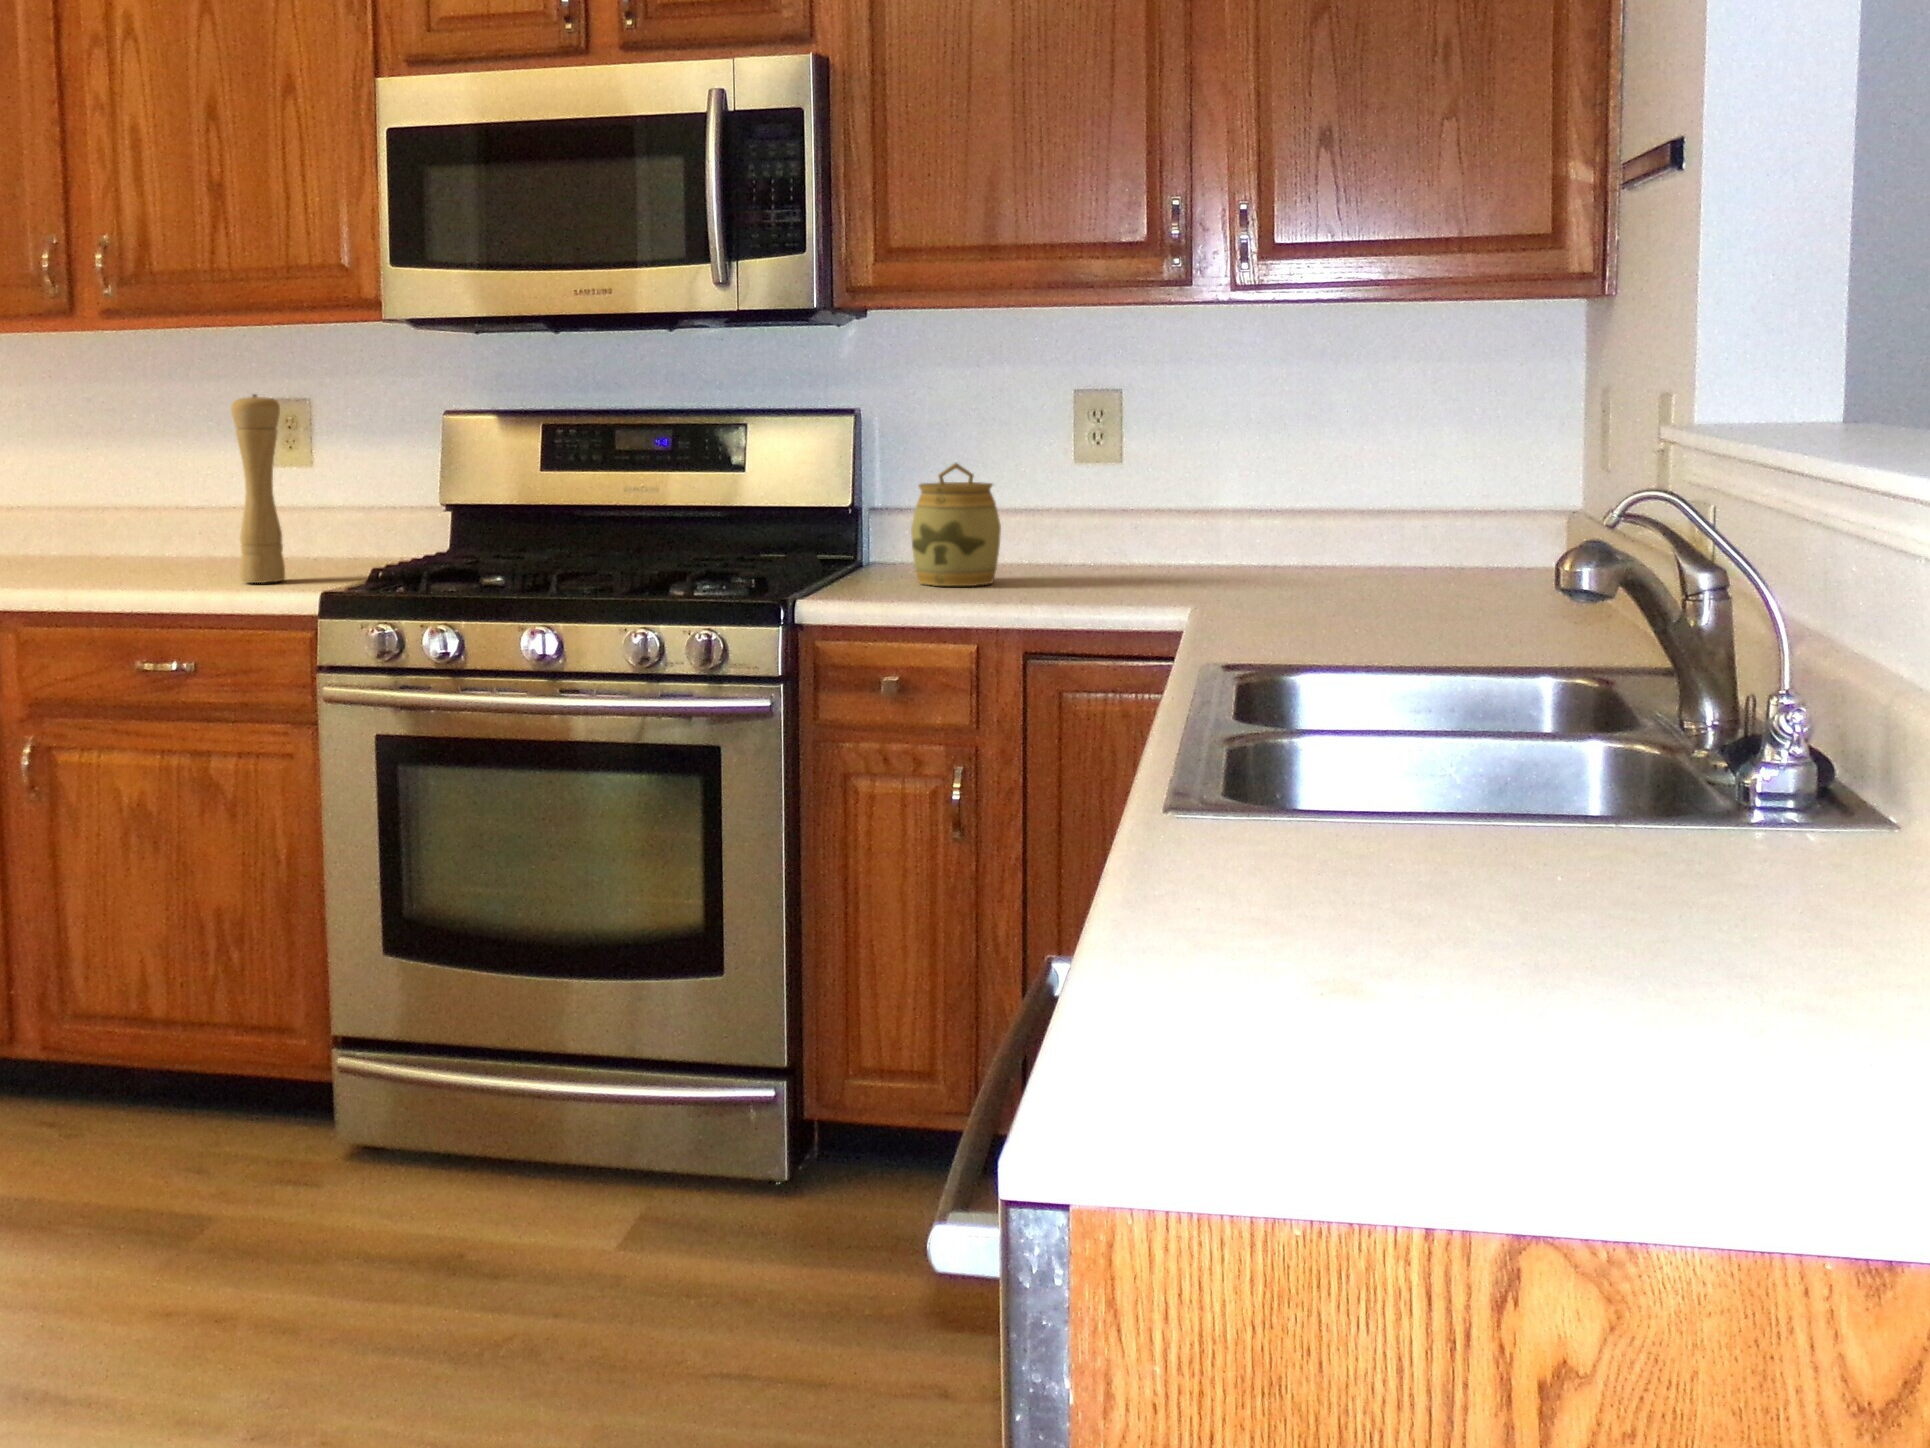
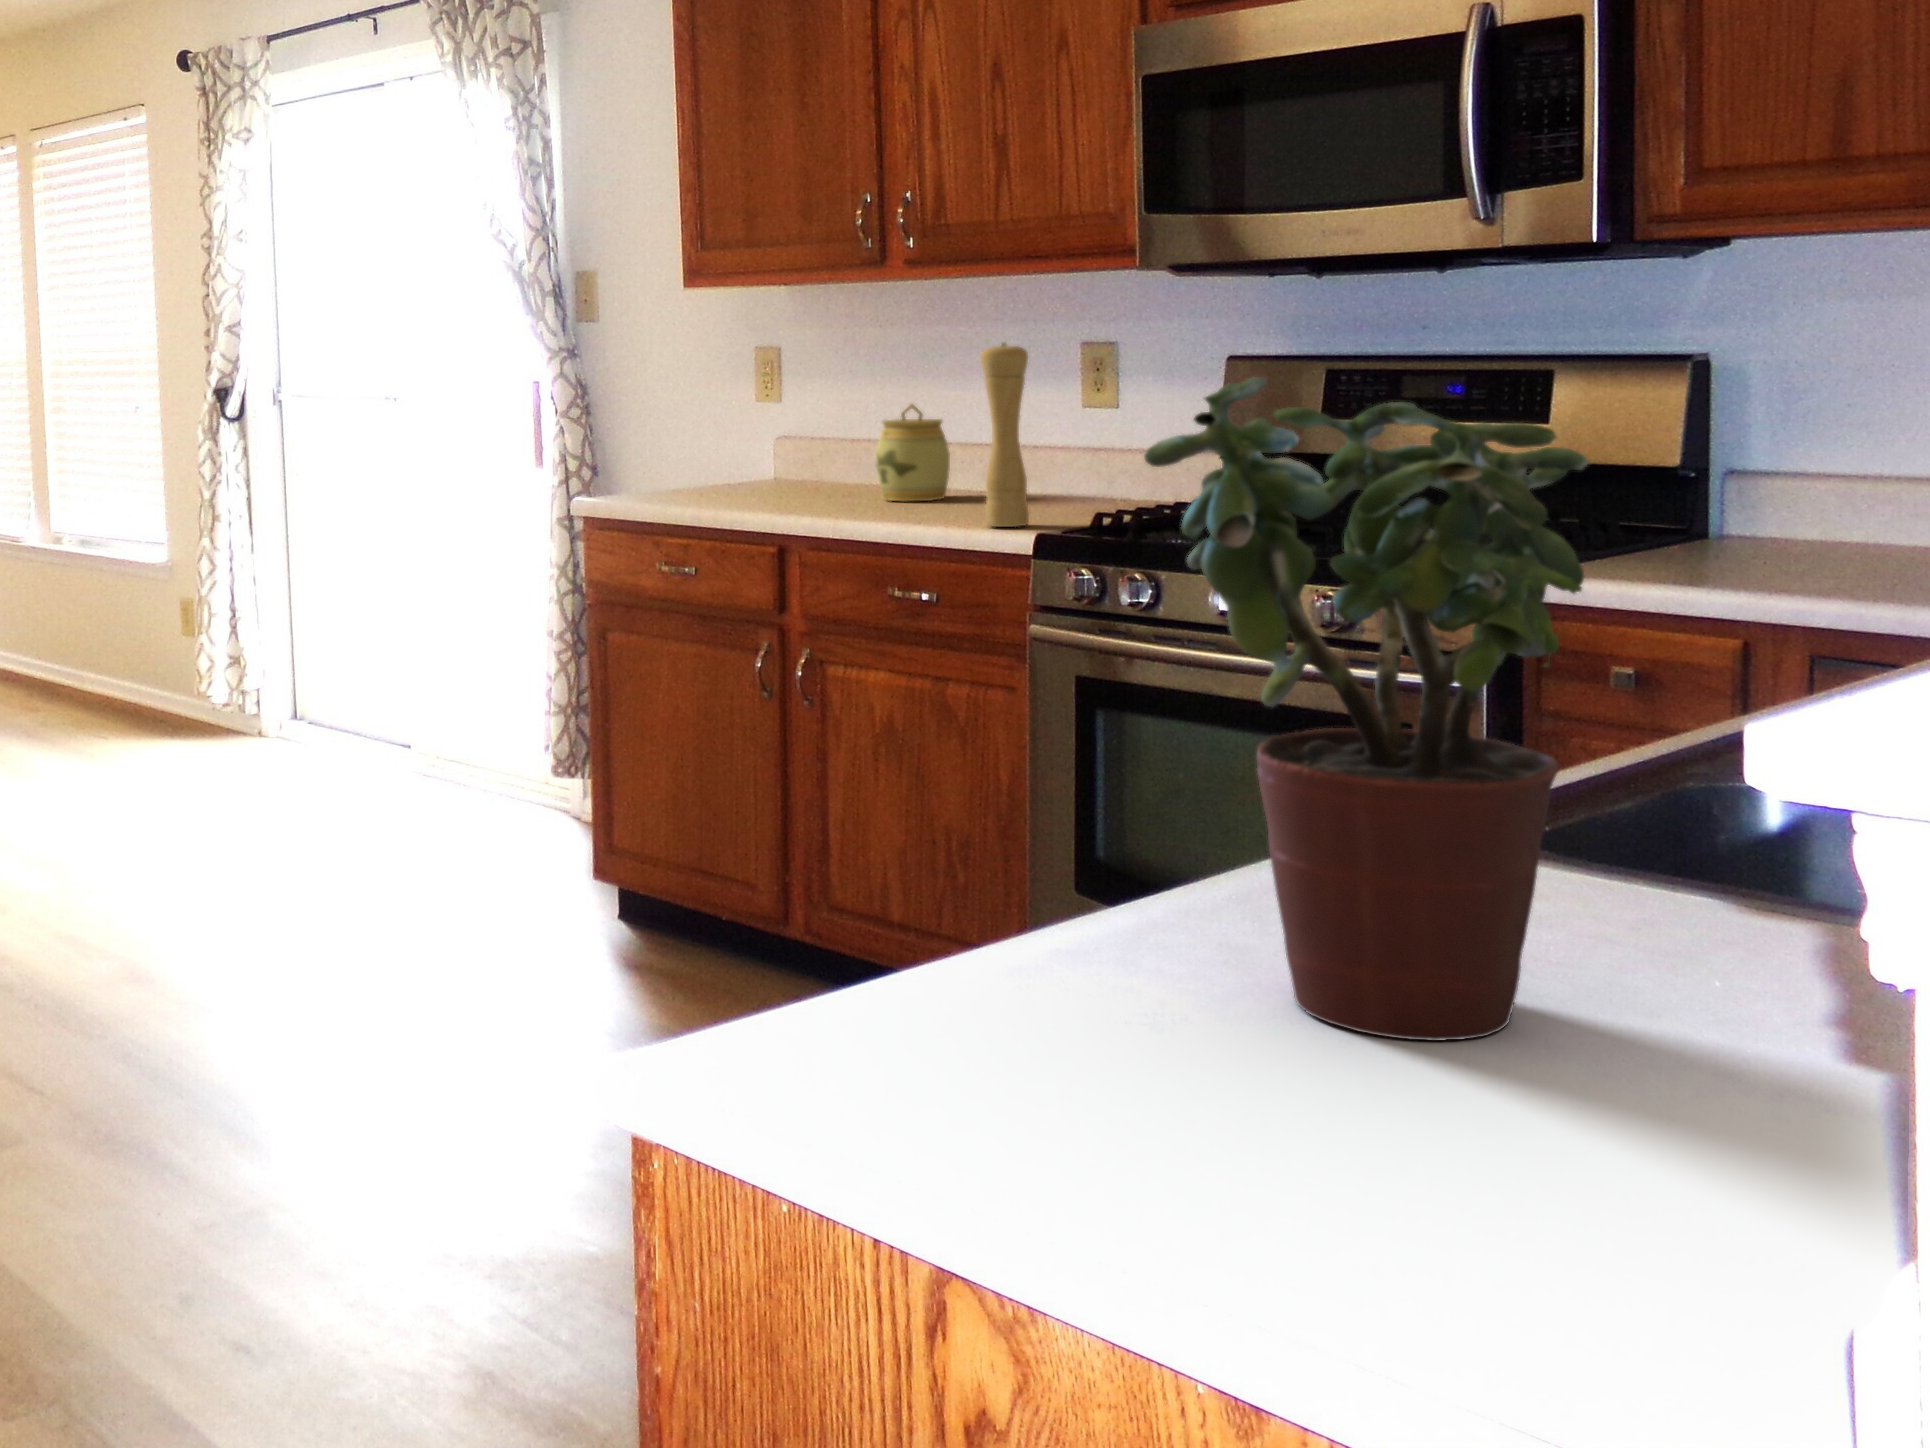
potted plant: none [1276,355,1643,946] -> present [1144,377,1588,1041]
jar: present [911,463,1001,586] -> present [876,404,950,501]

